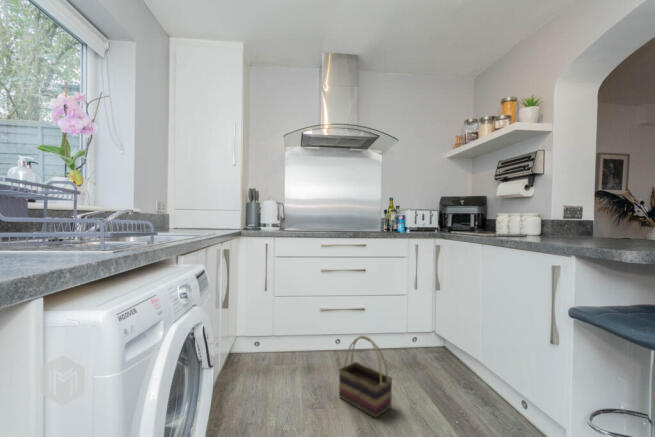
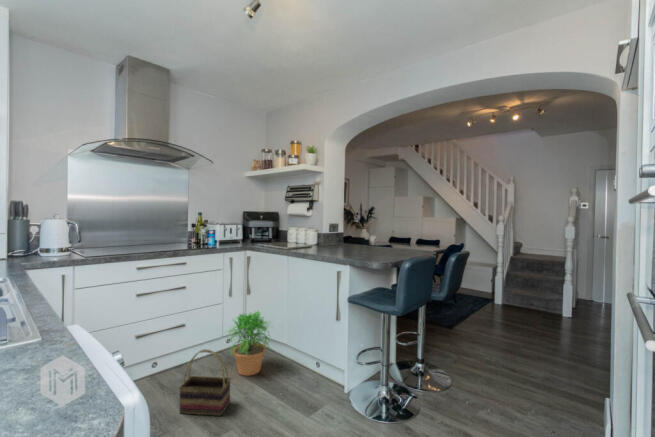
potted plant: none [399,307,463,386] -> present [227,311,270,376]

